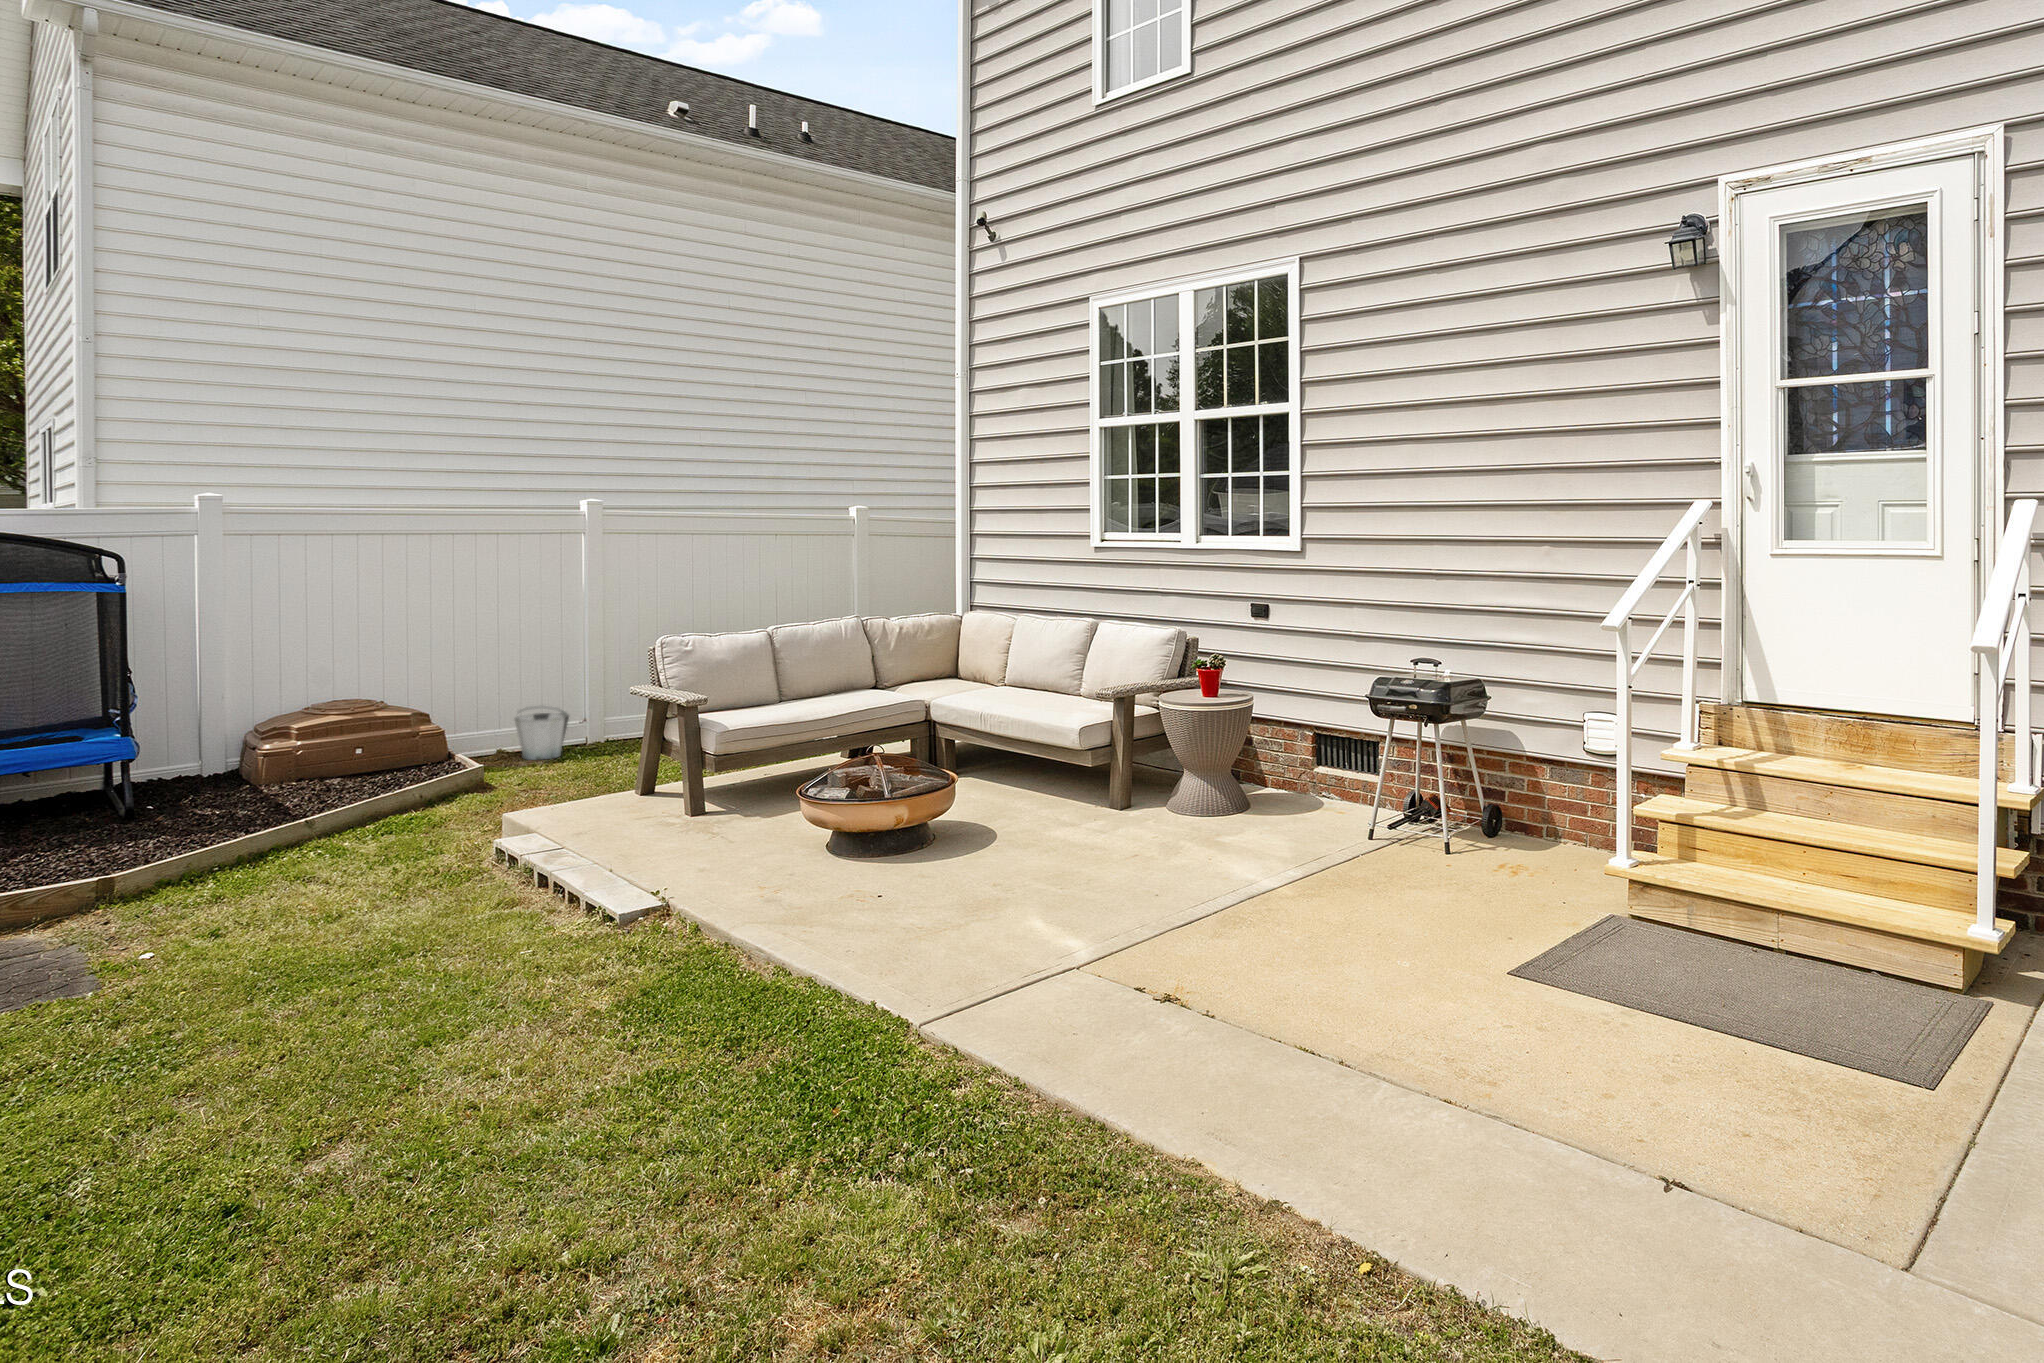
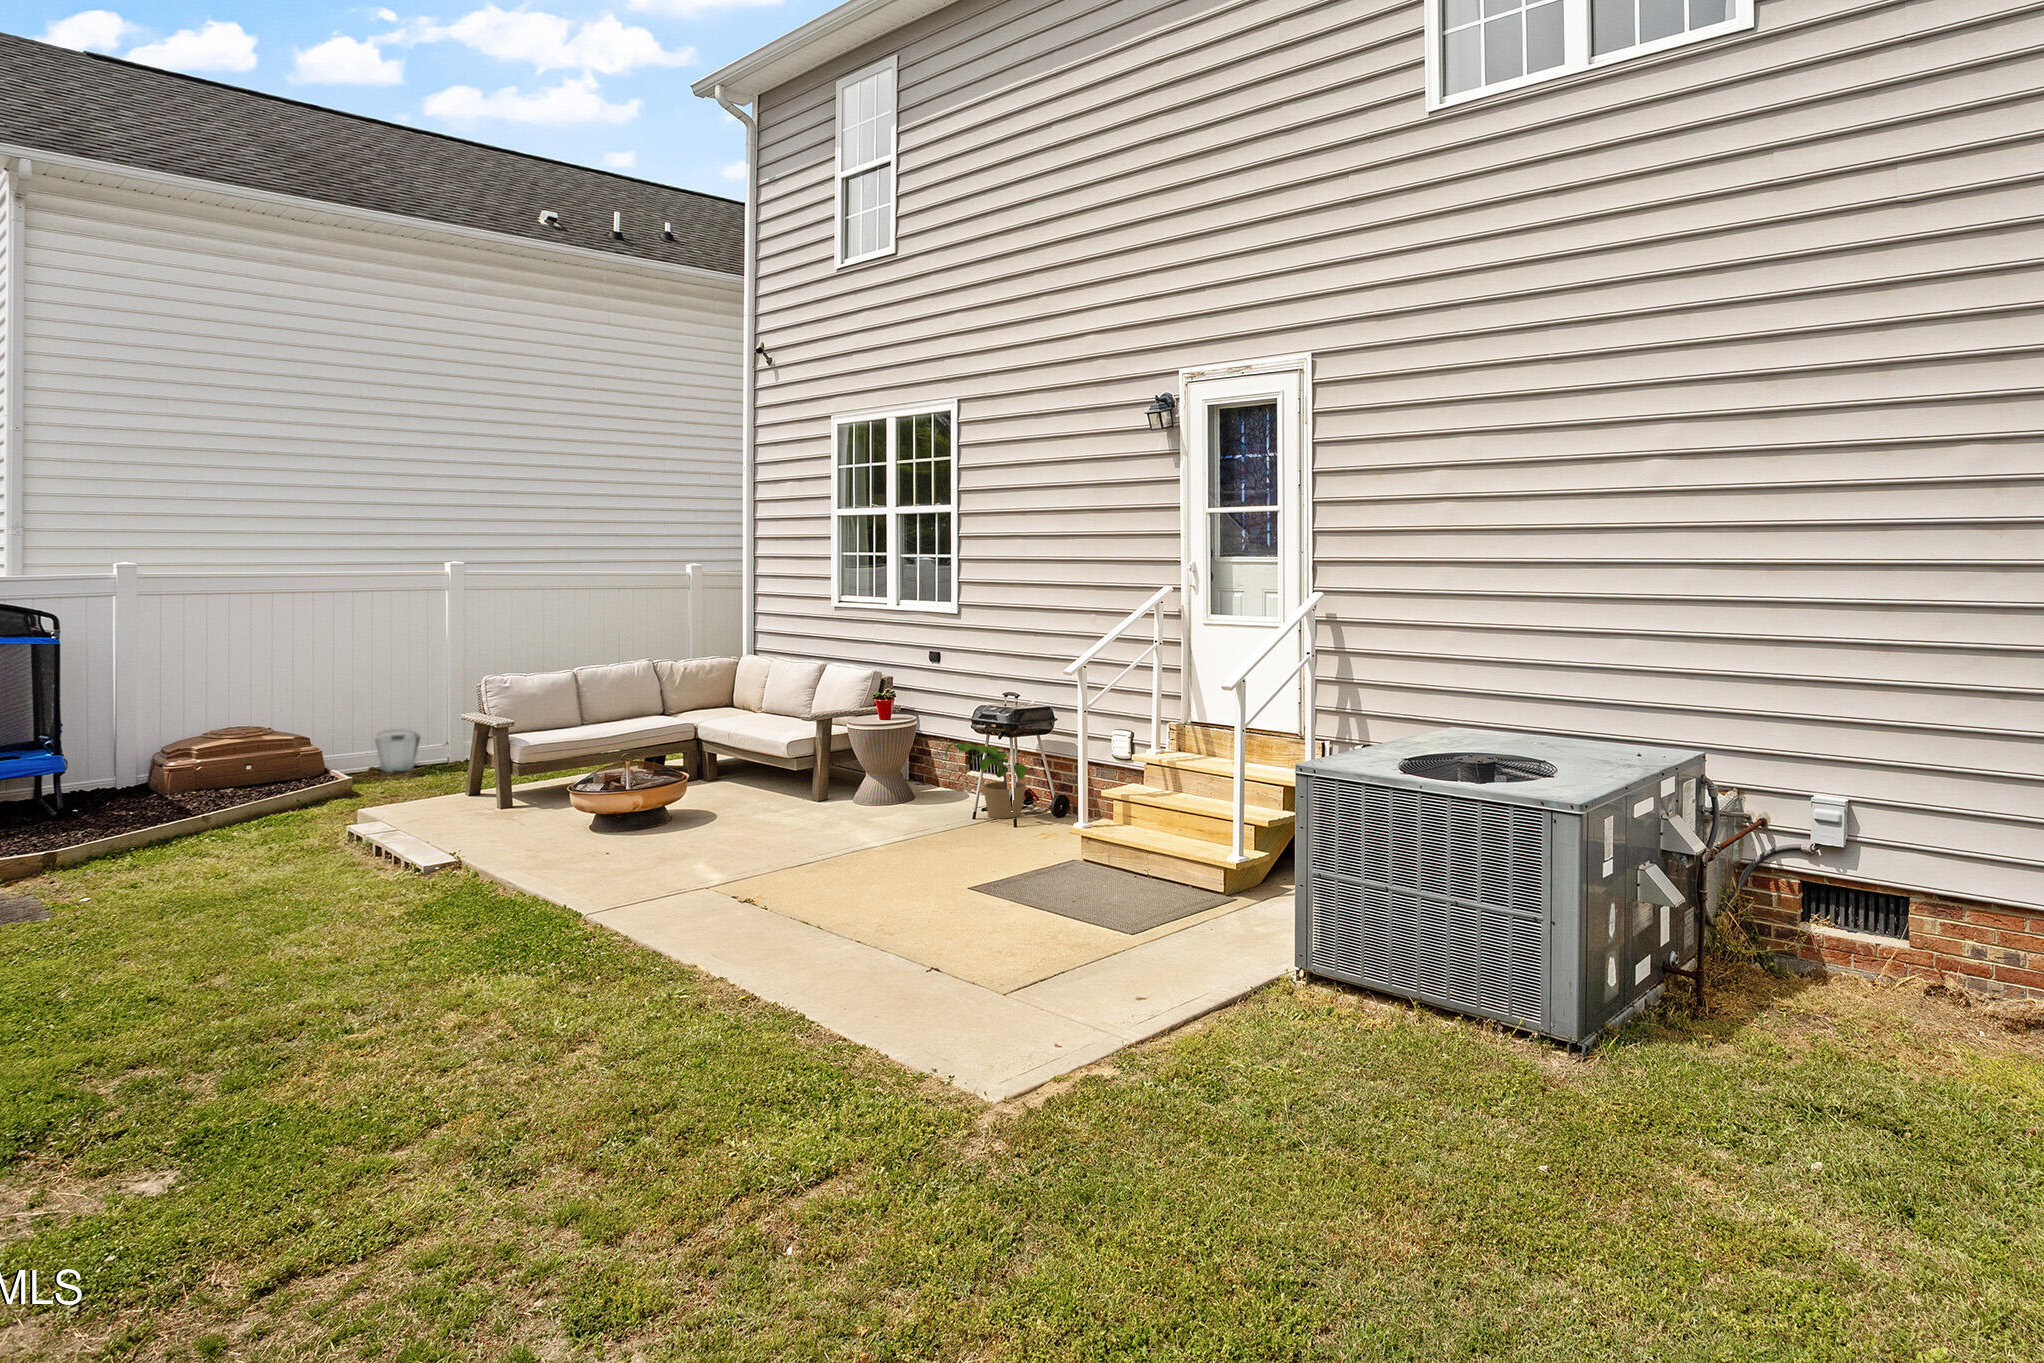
potted plant: none [1334,732,1446,845] -> present [945,742,1027,818]

